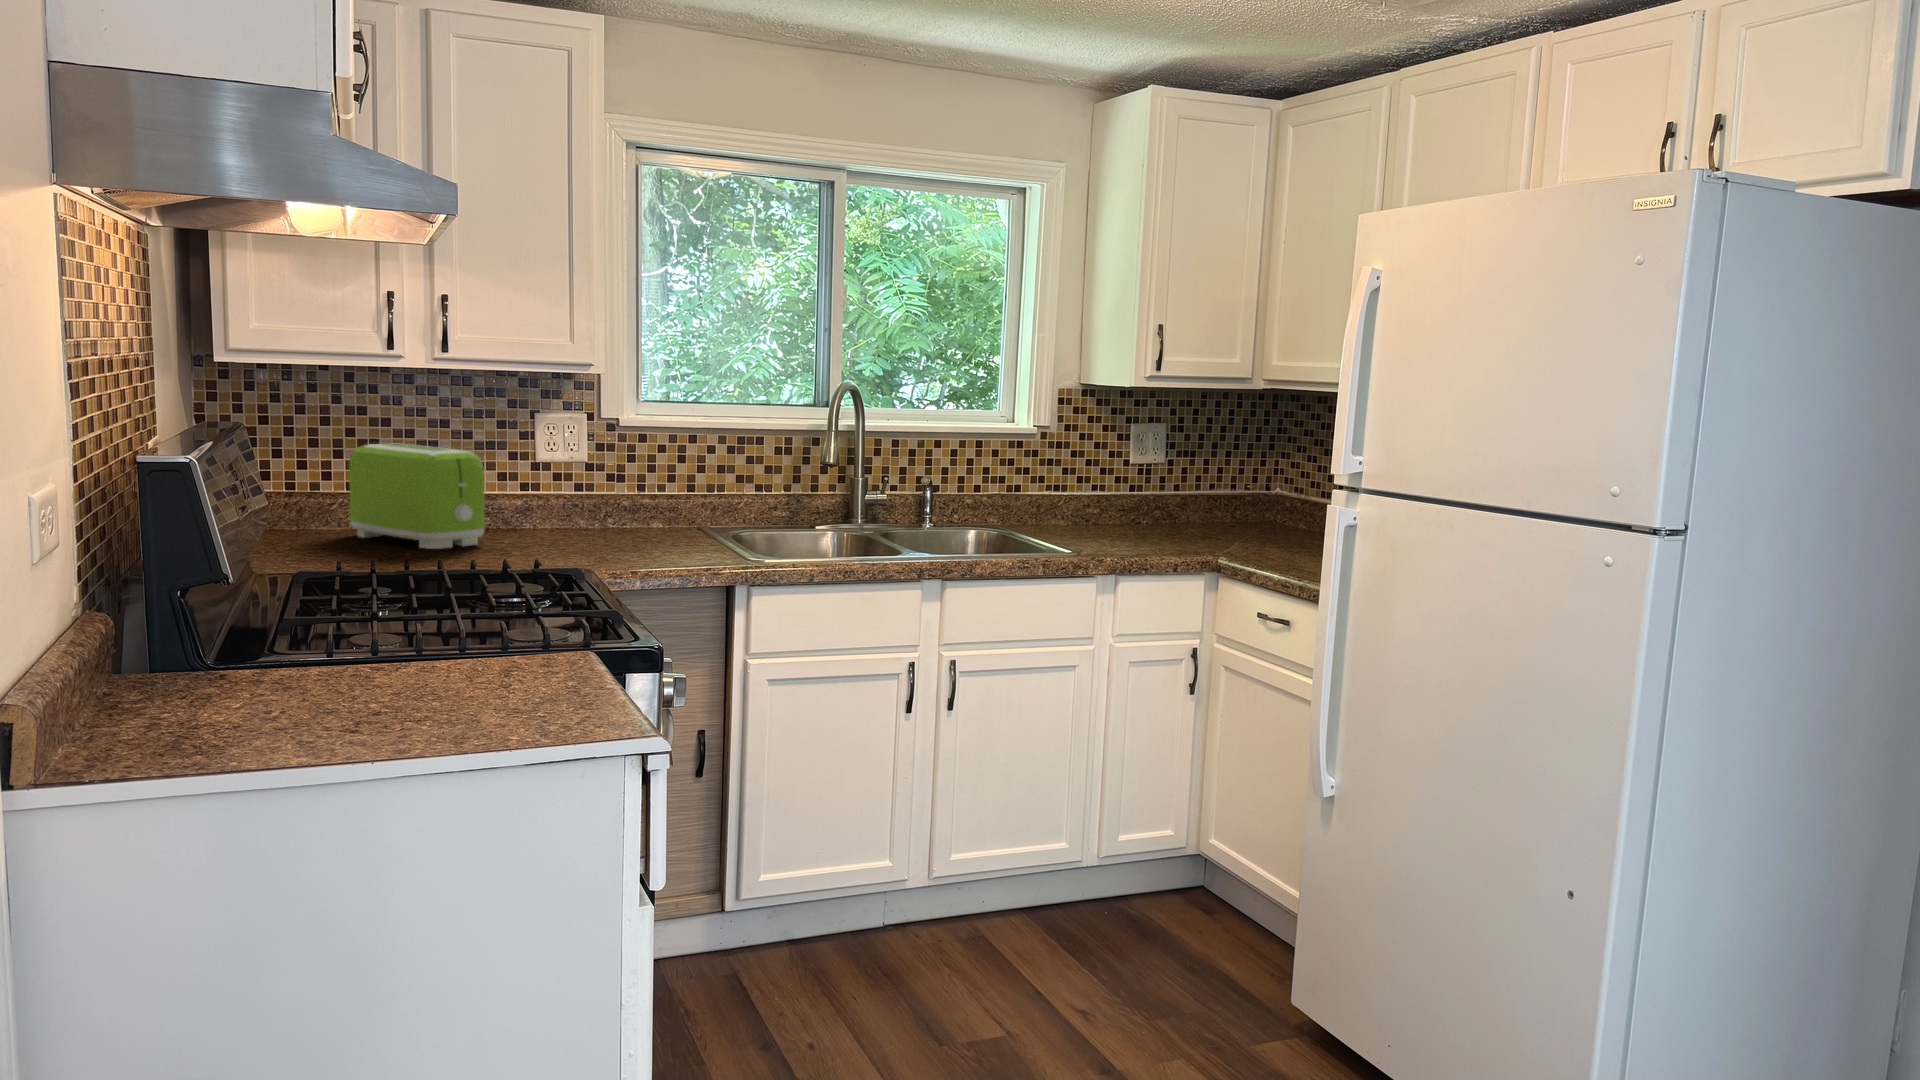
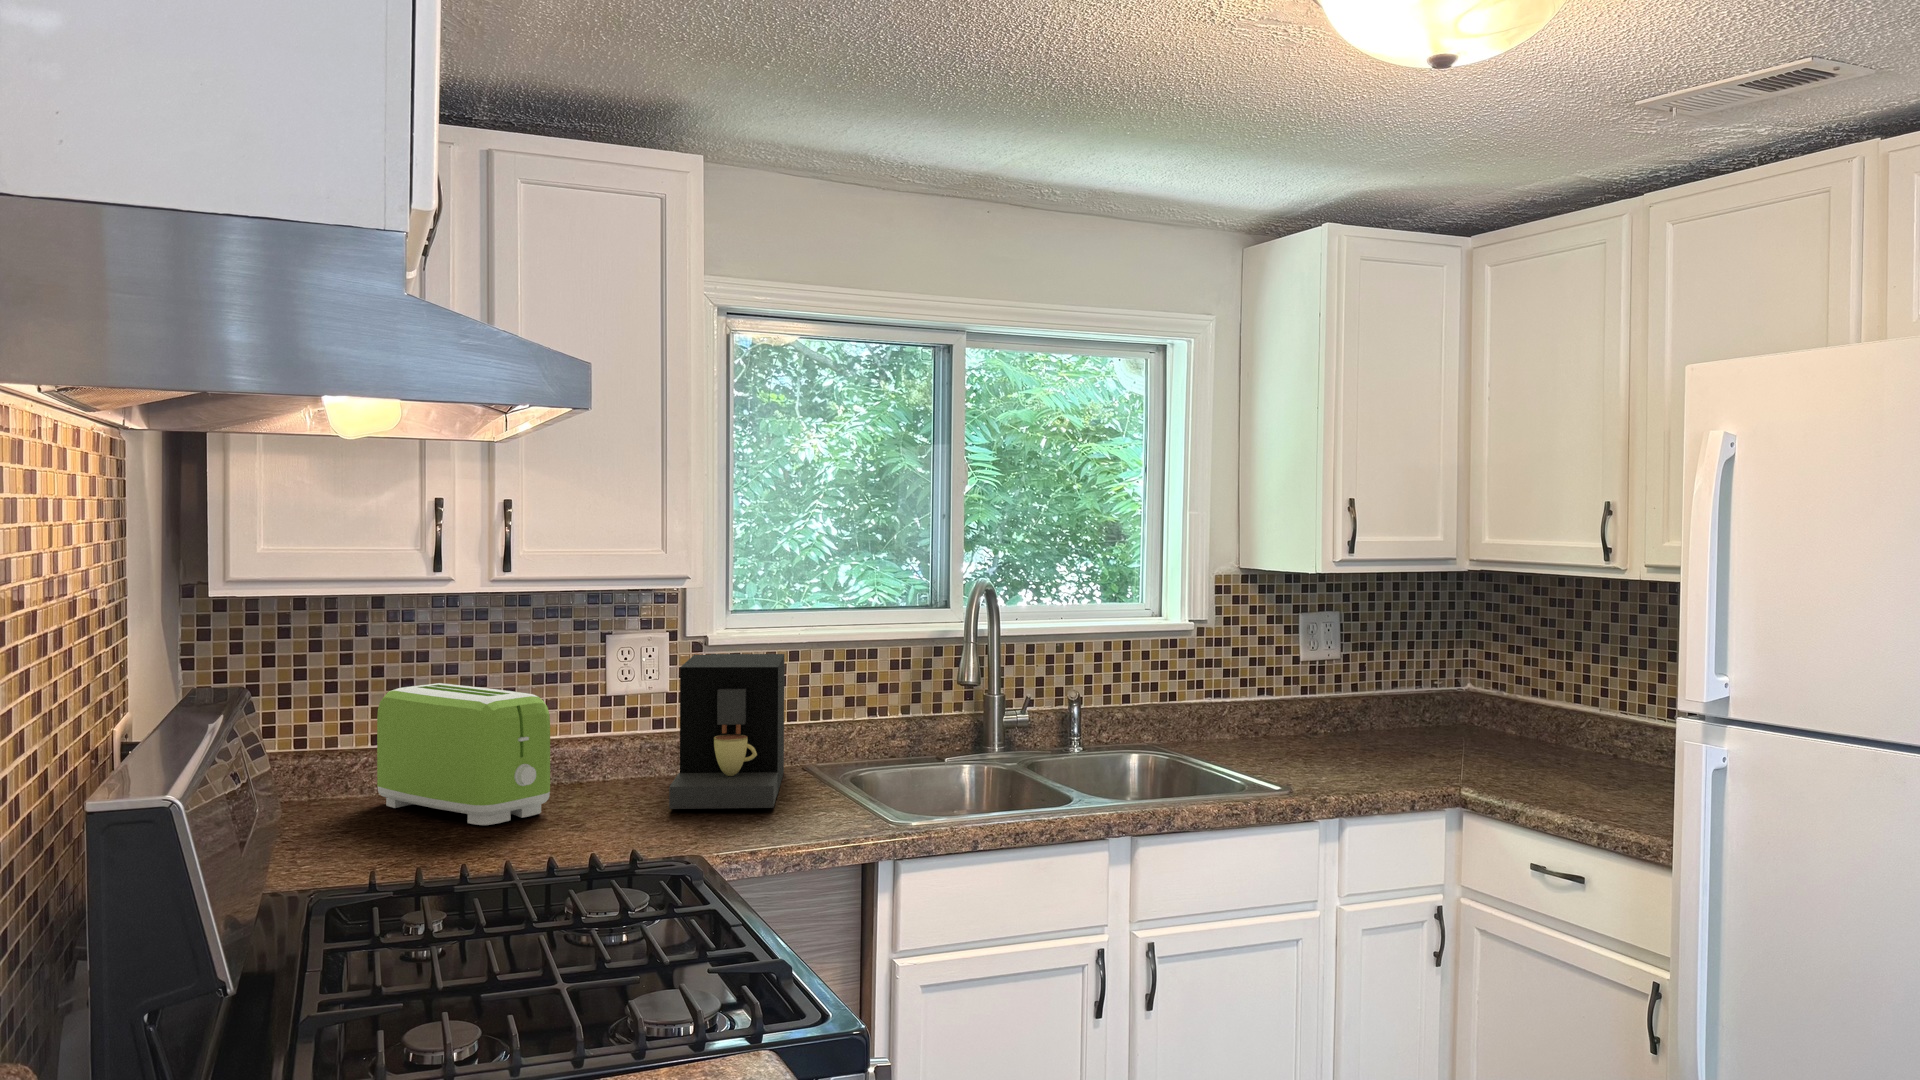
coffee maker: none [578,432,682,548] -> present [669,654,784,809]

